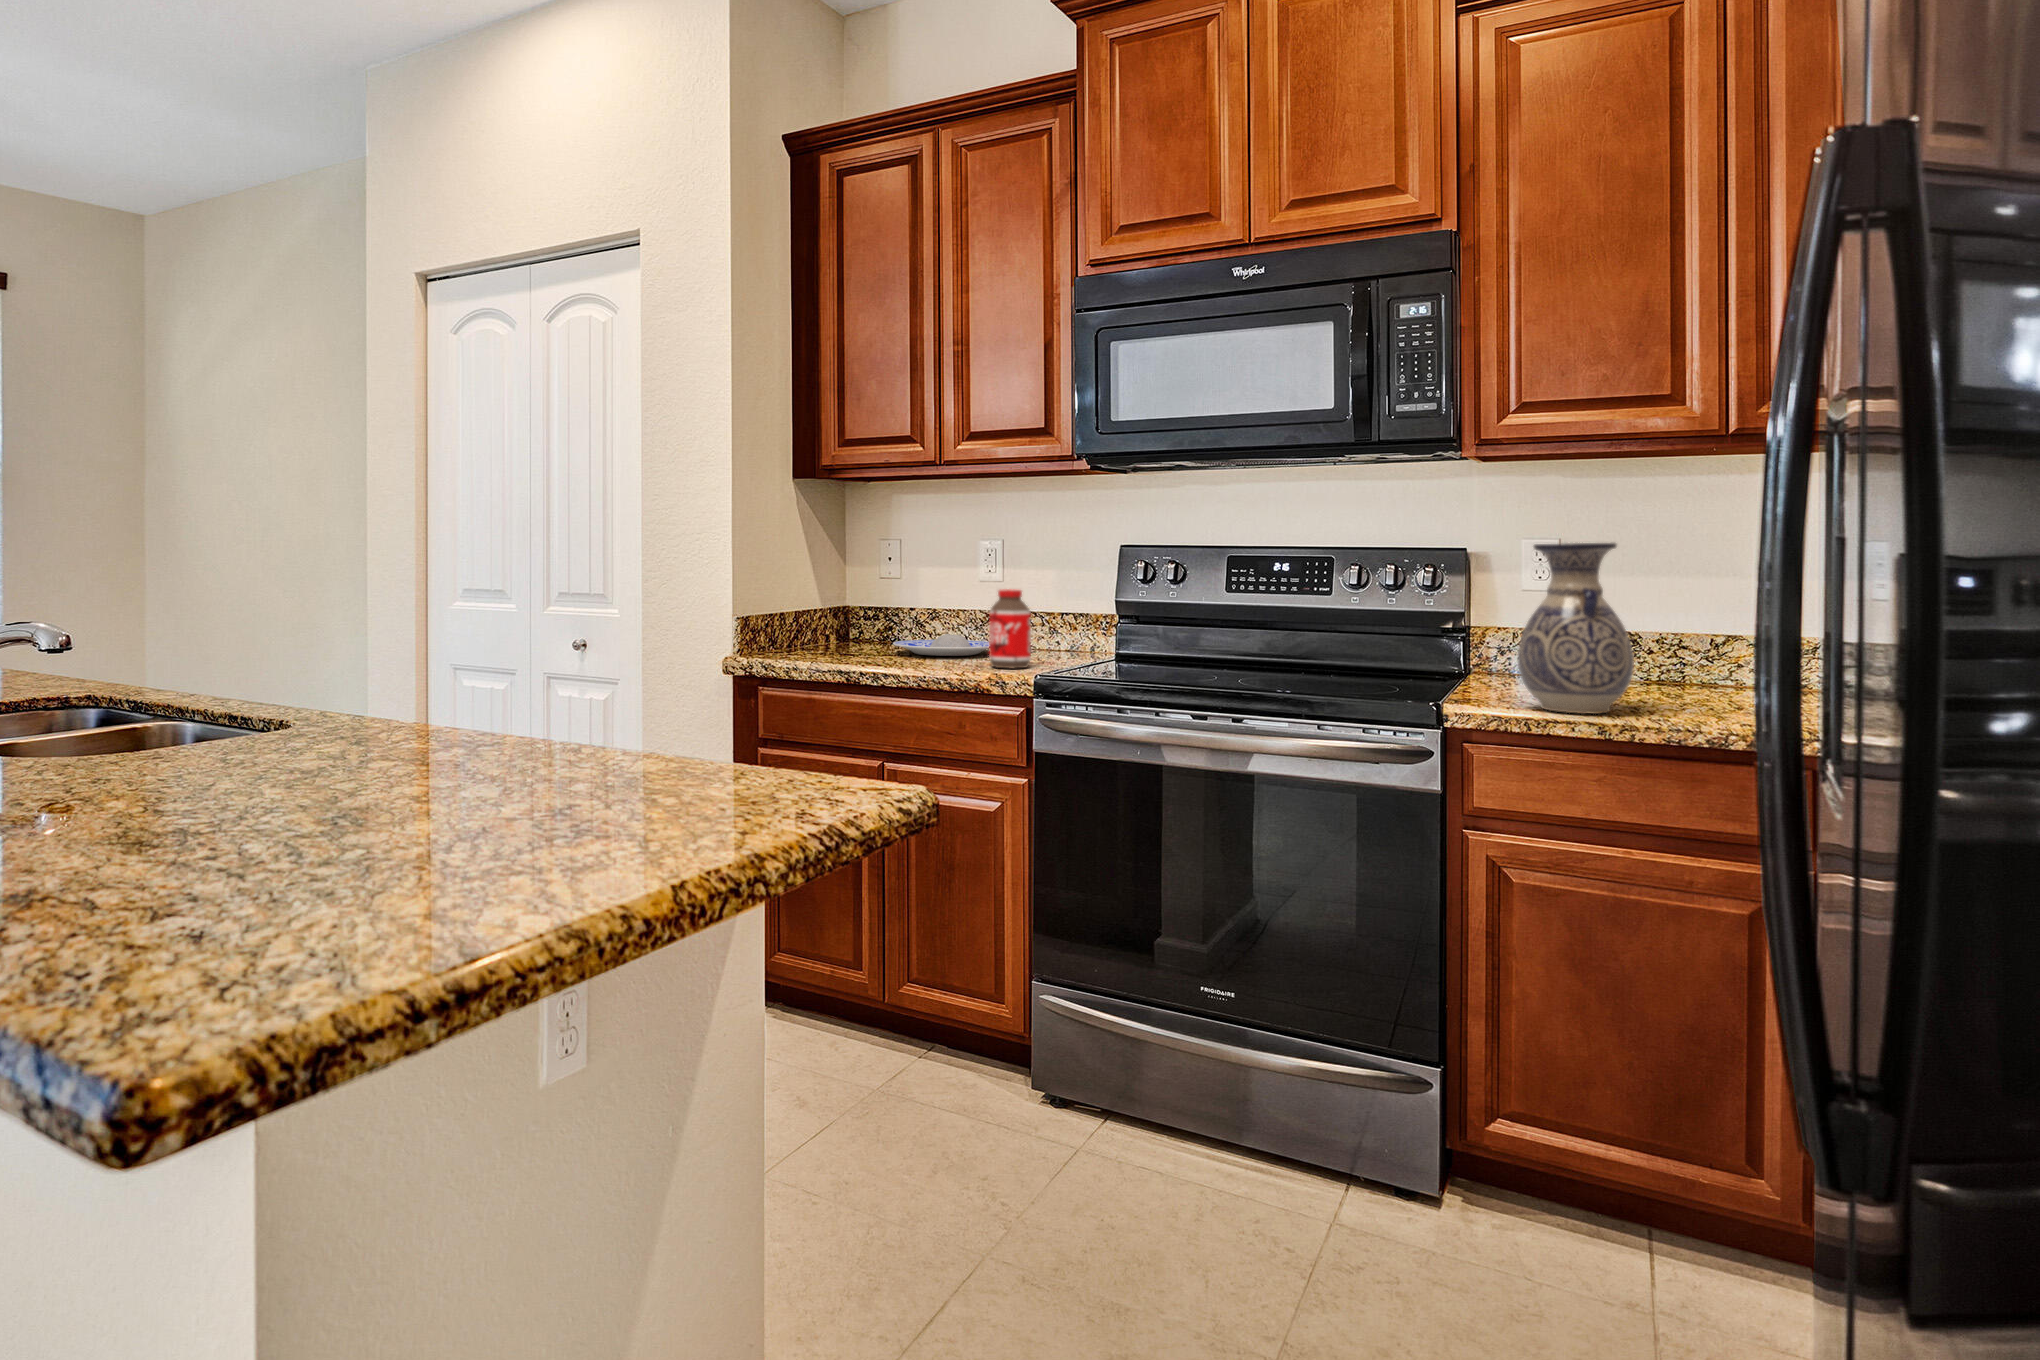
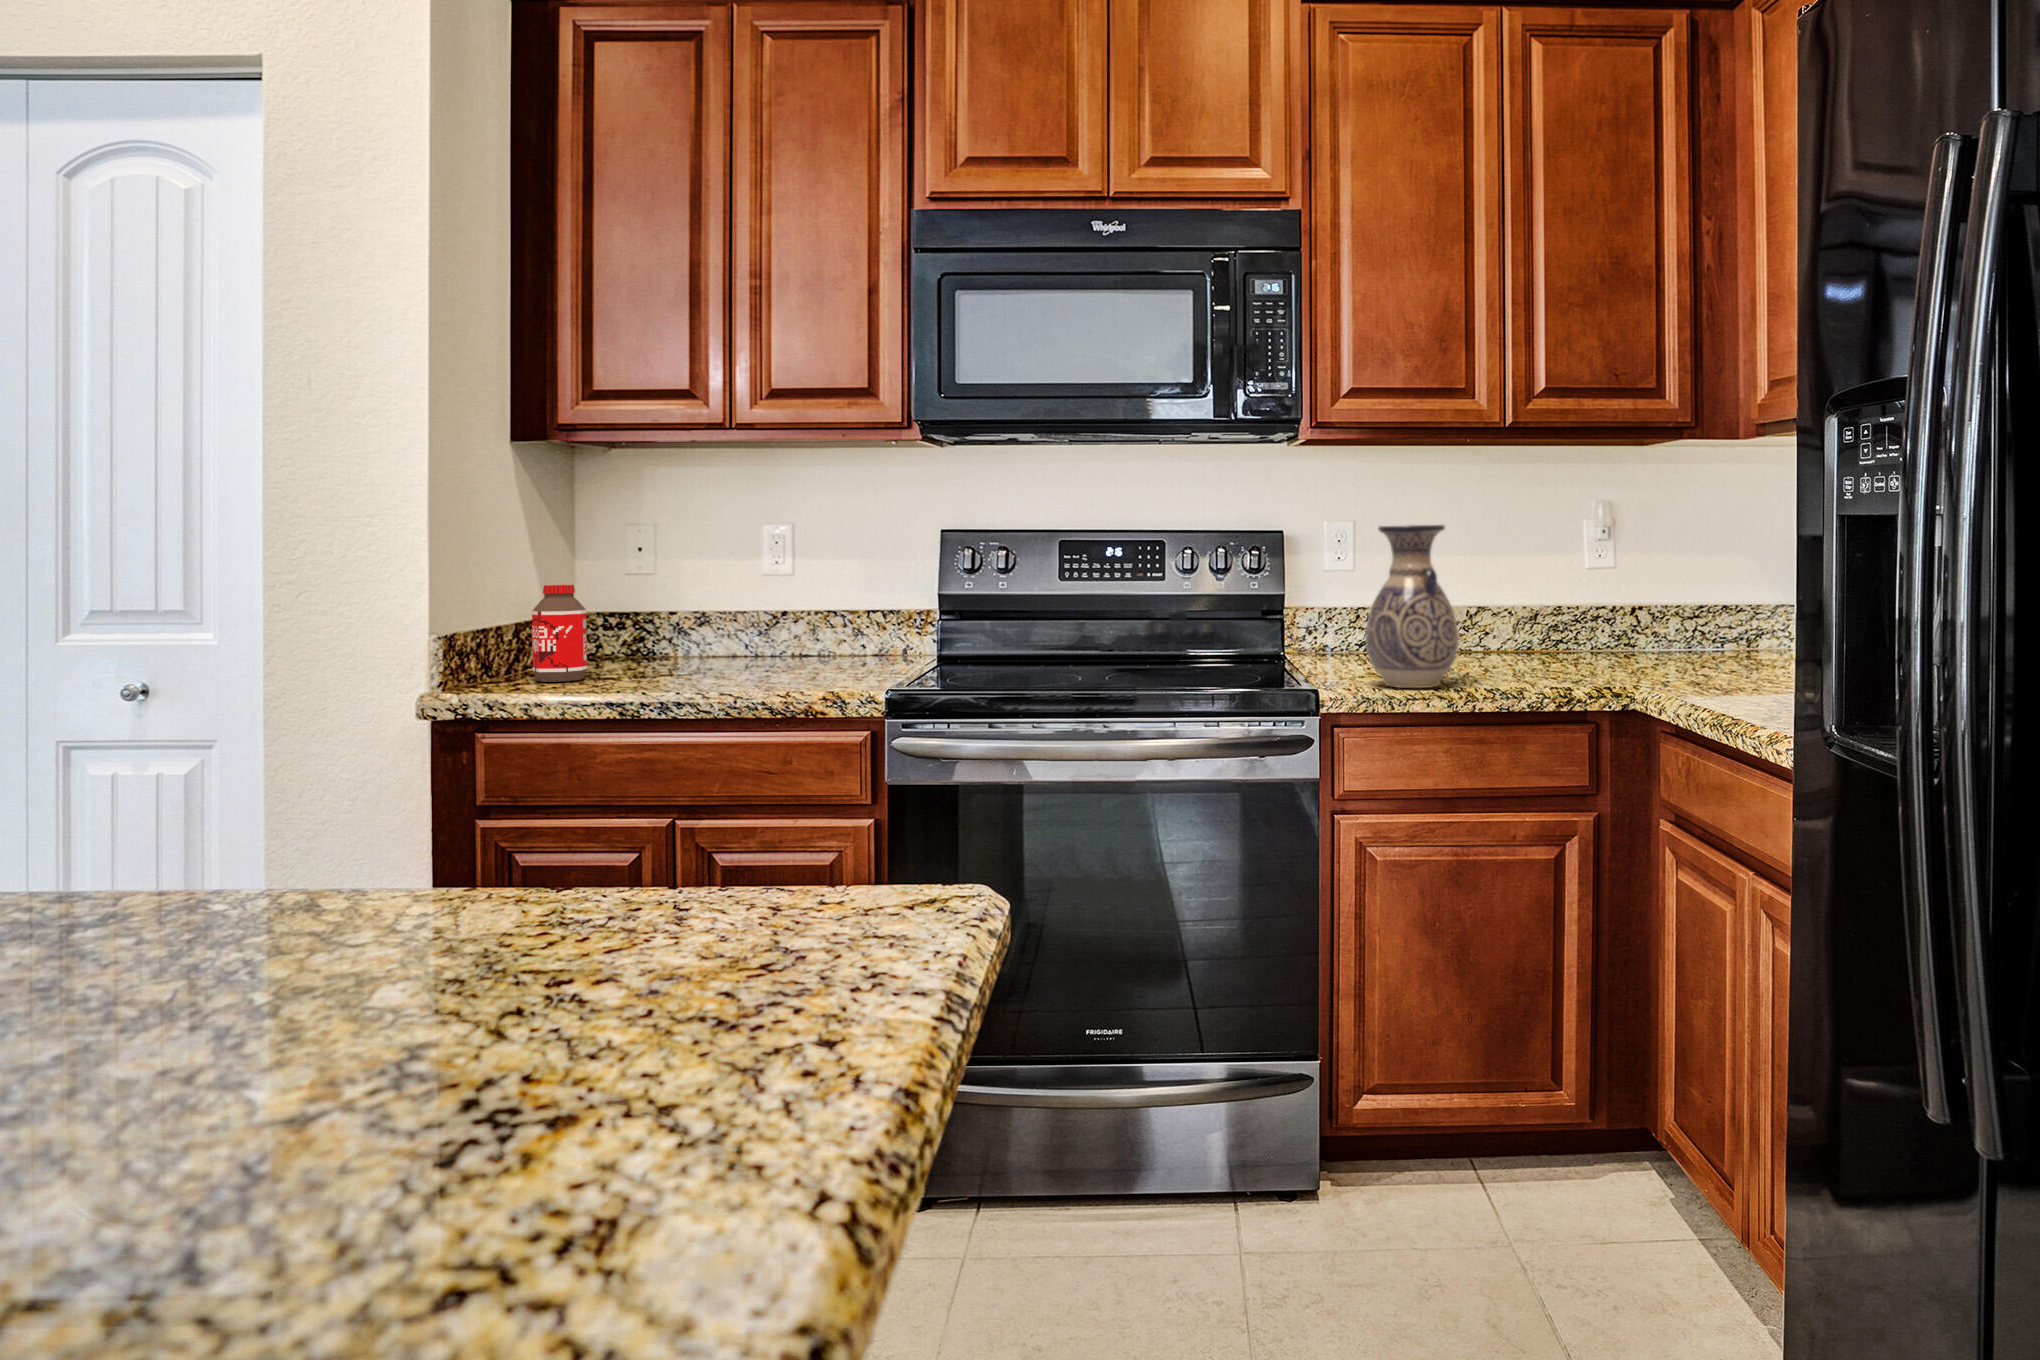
bottle: present [989,589,1031,668] -> present [532,585,587,682]
plate: present [893,634,989,656] -> none [661,643,800,671]

